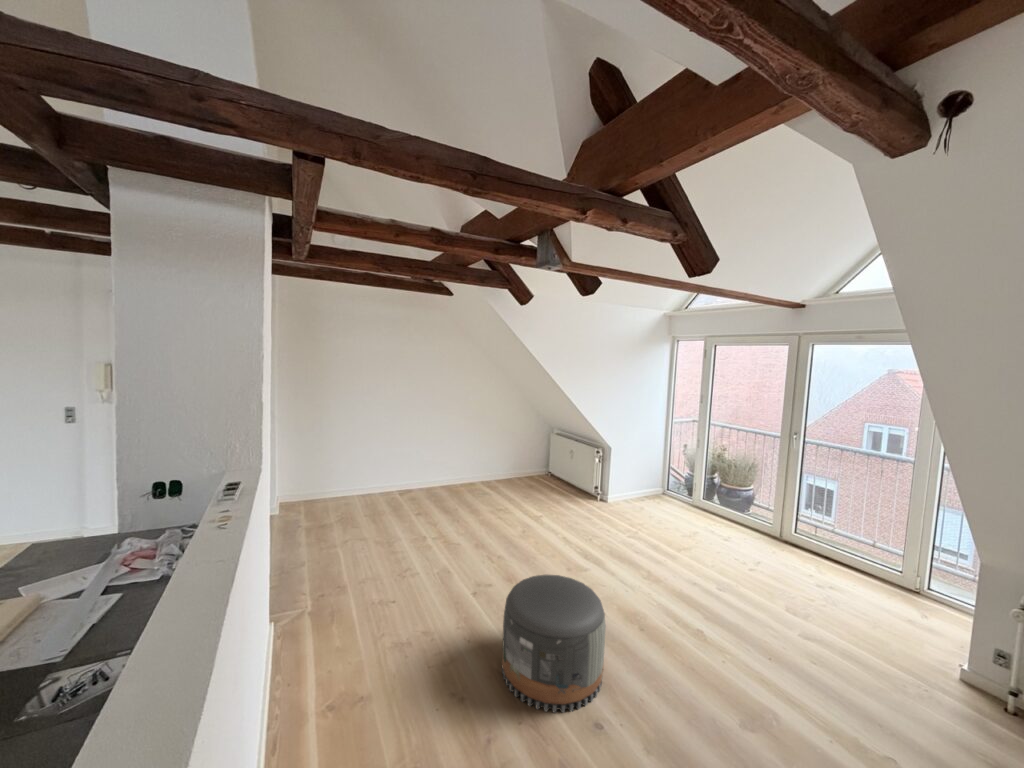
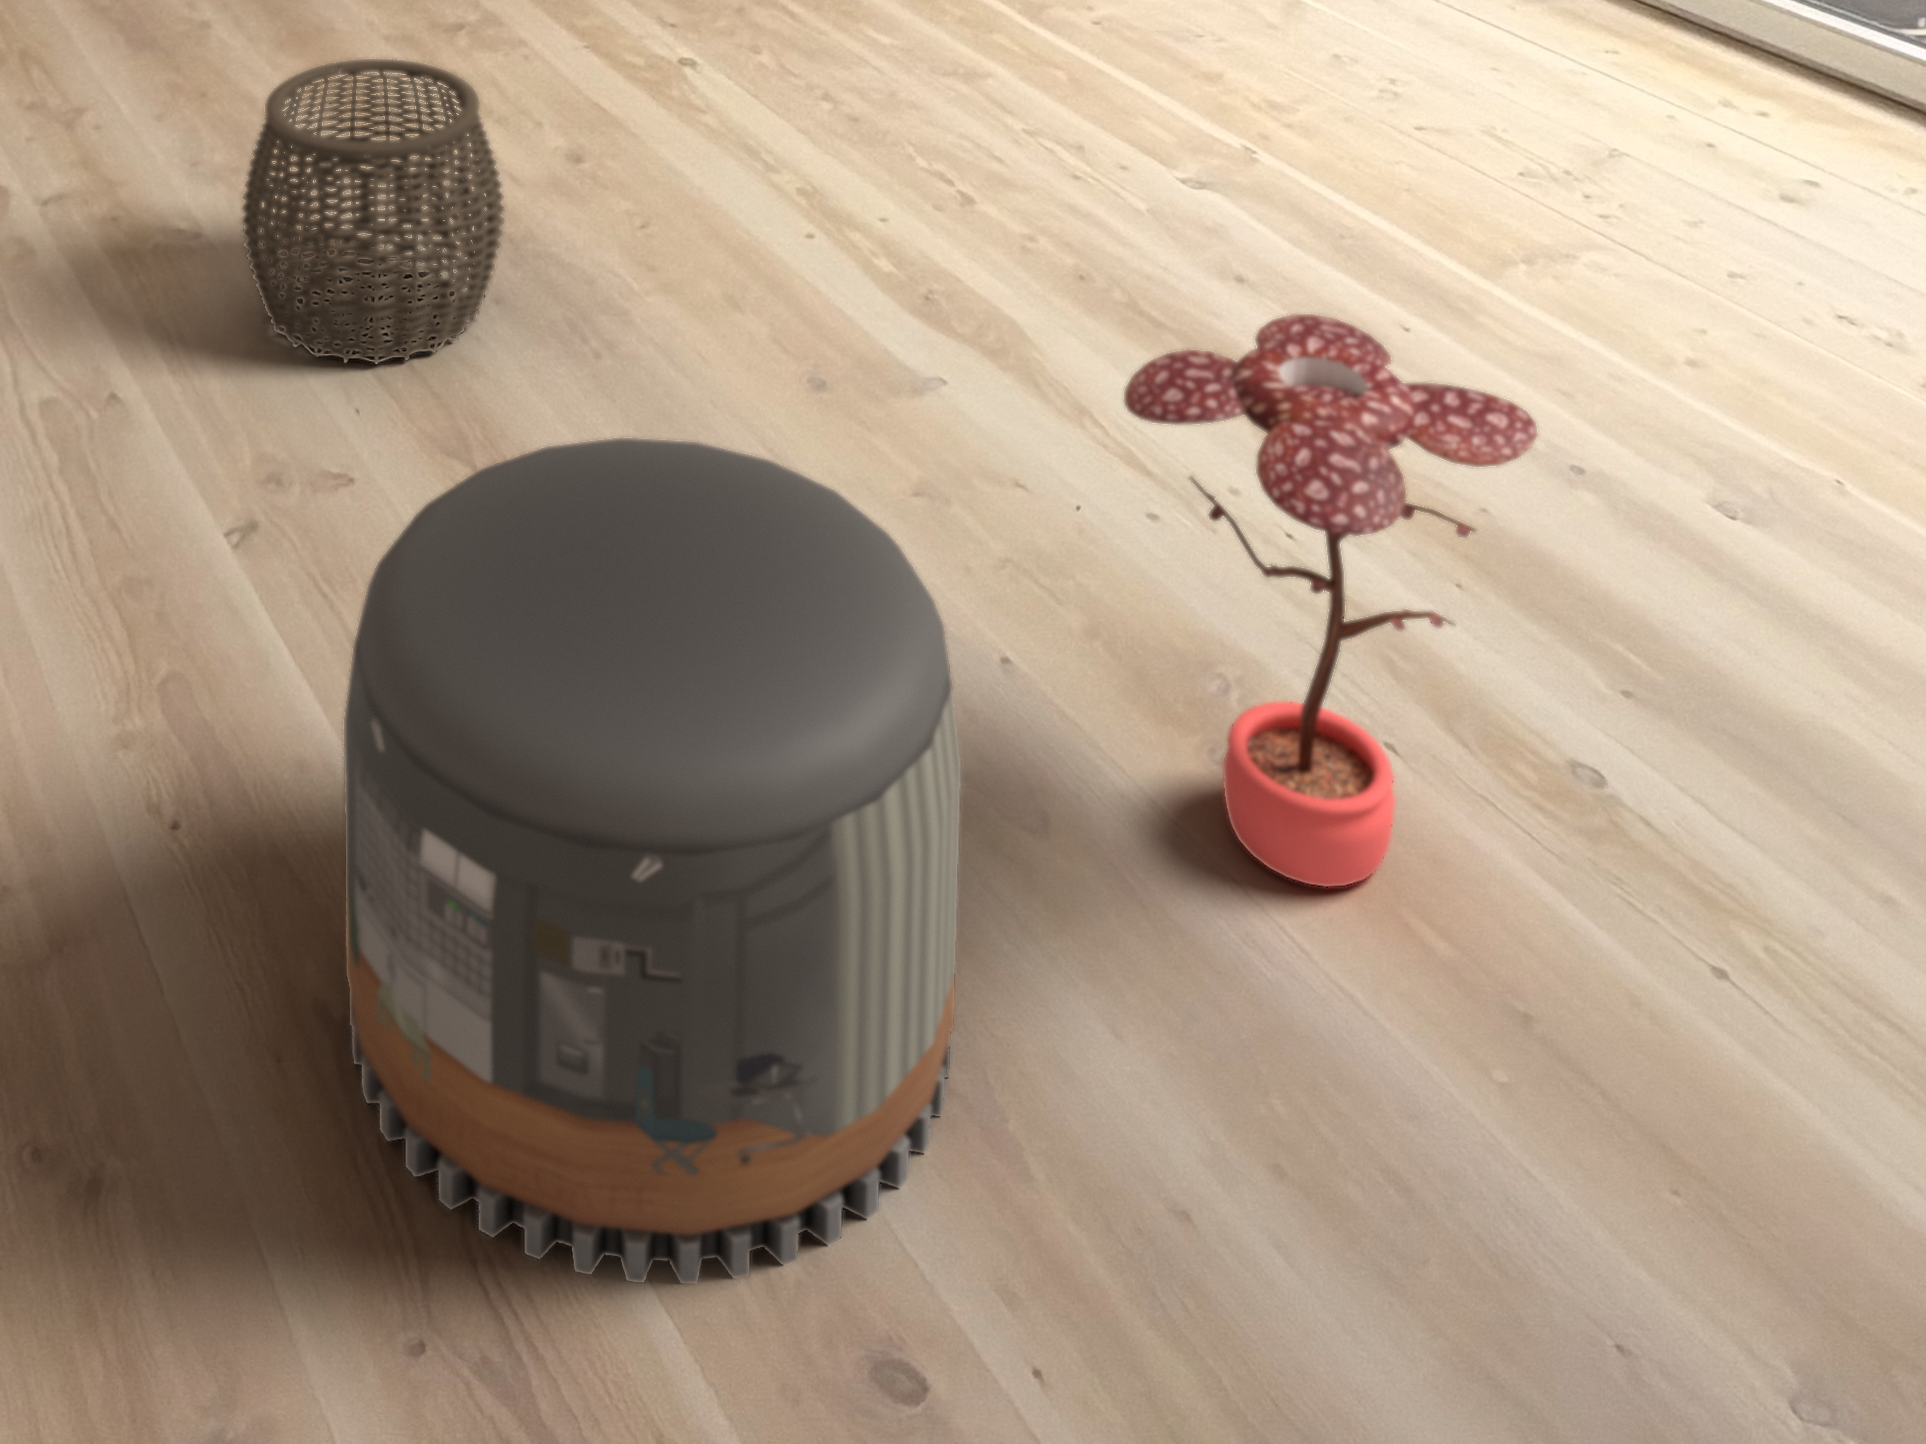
woven basket: none [470,514,515,567] -> present [242,59,504,364]
potted plant: none [628,555,695,650] -> present [1124,314,1537,887]

